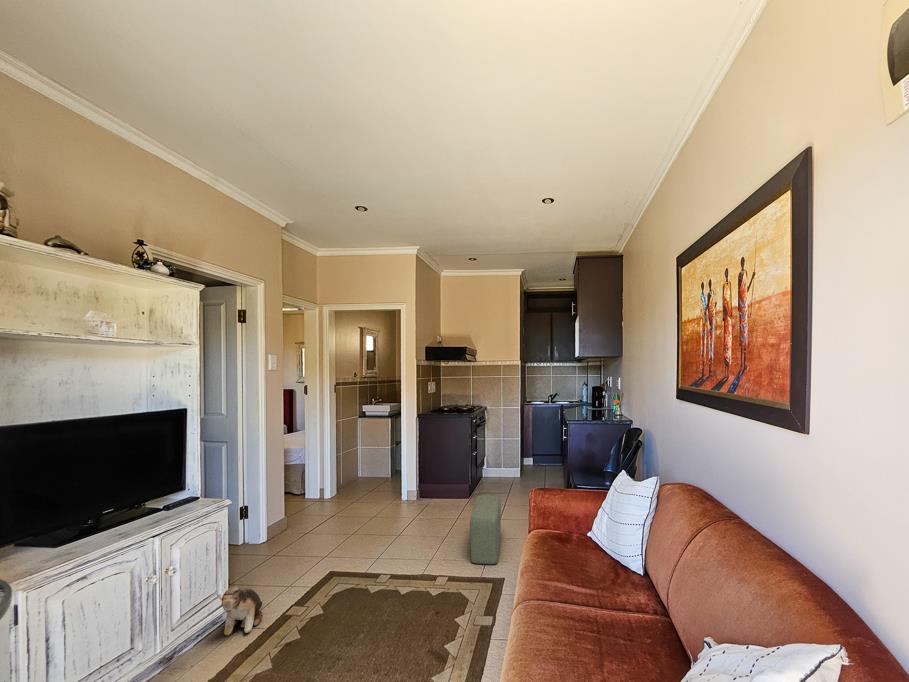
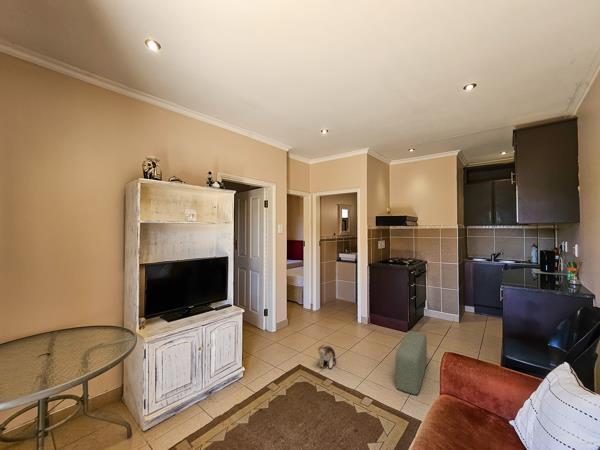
plush toy: present [217,586,263,635] -> present [317,345,336,368]

